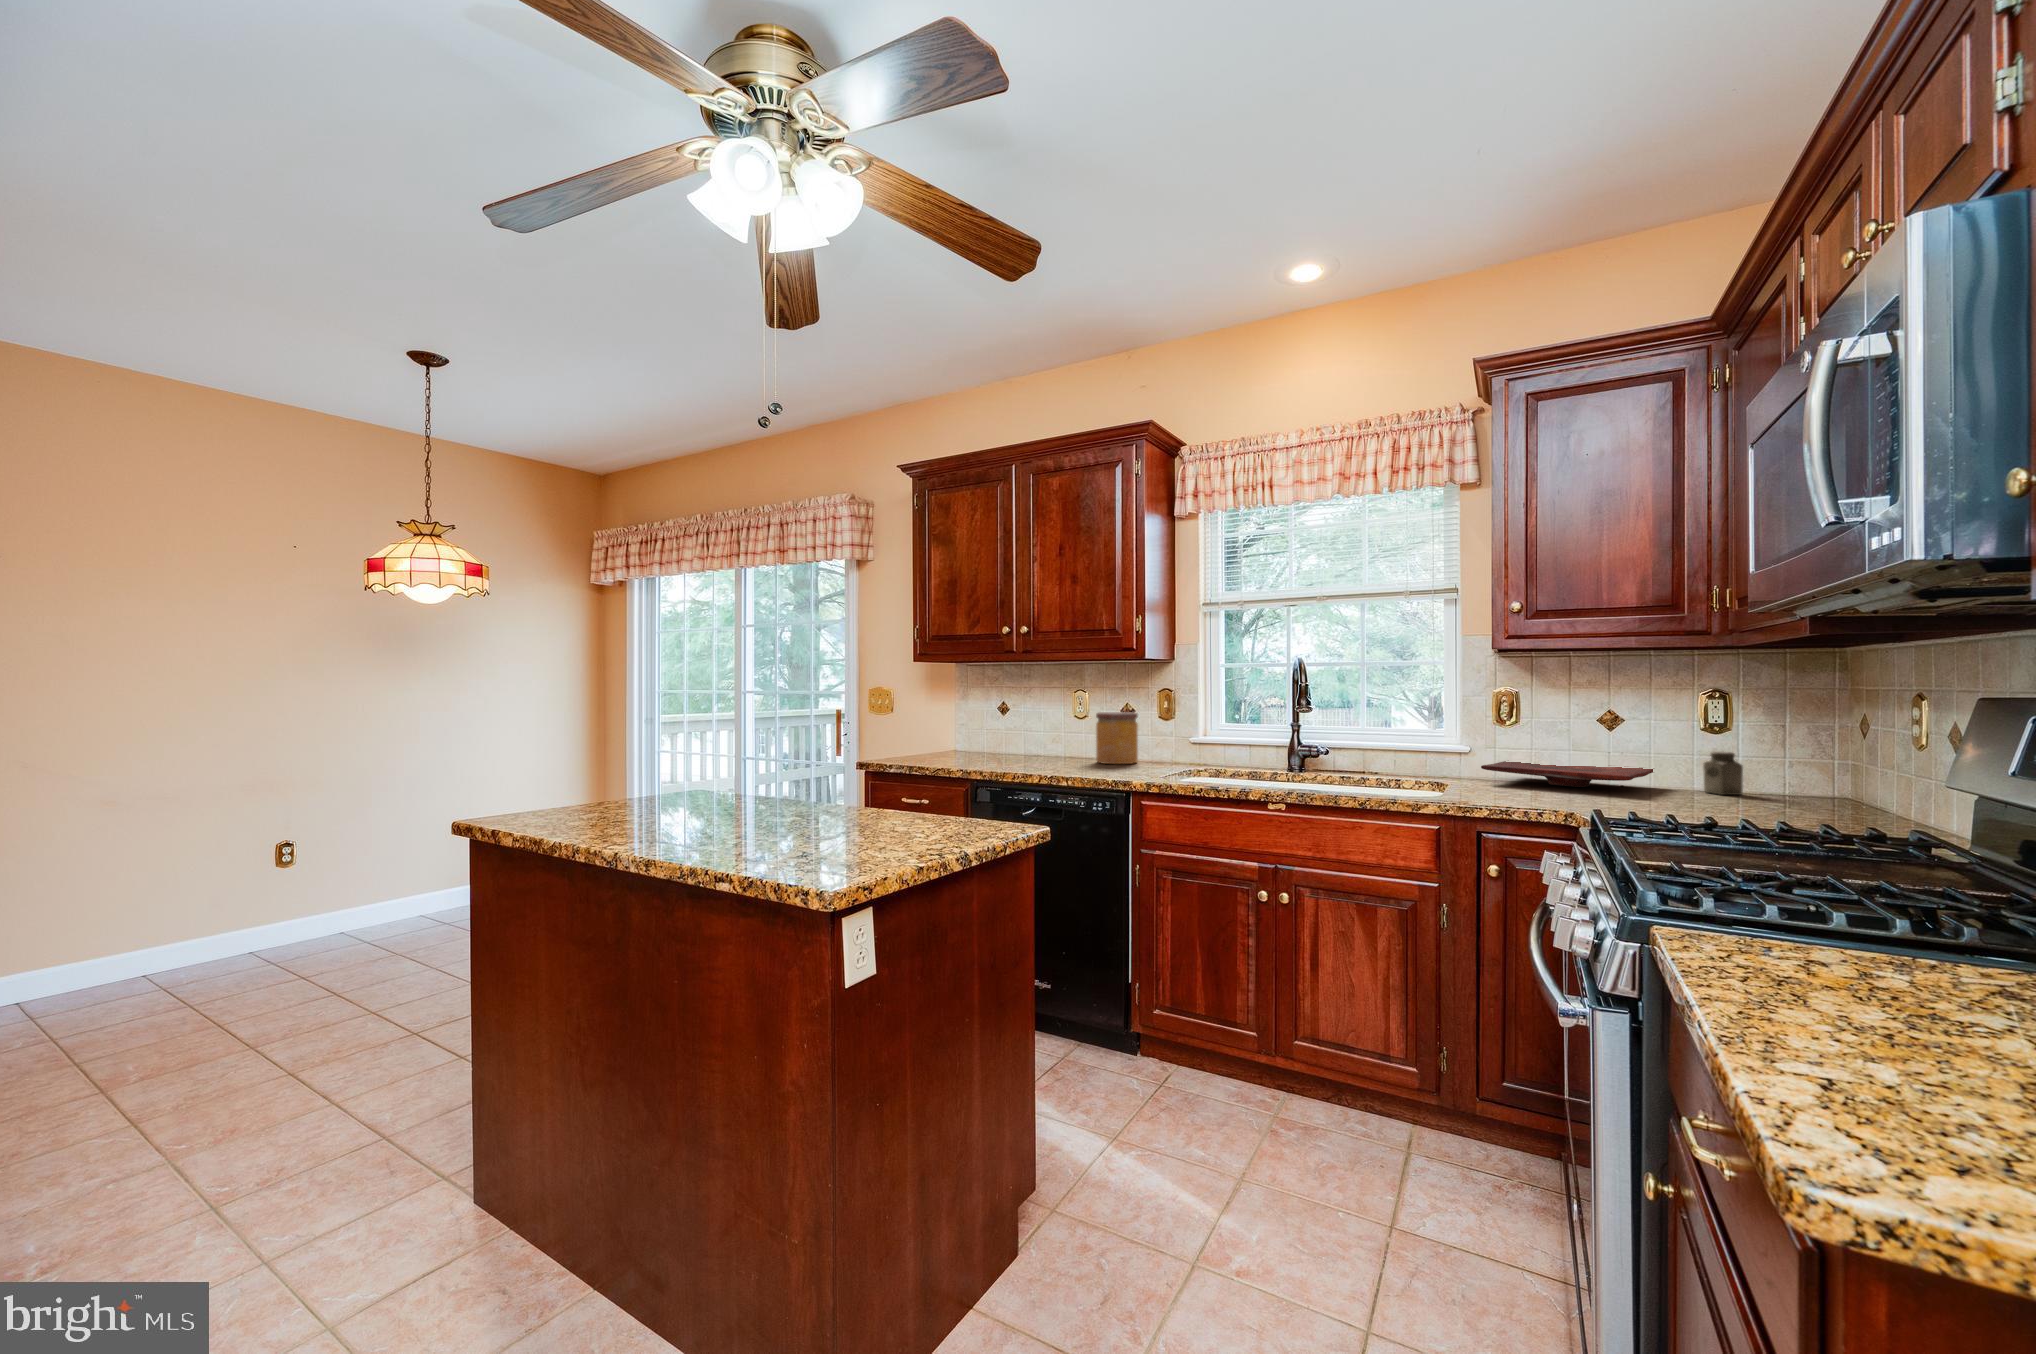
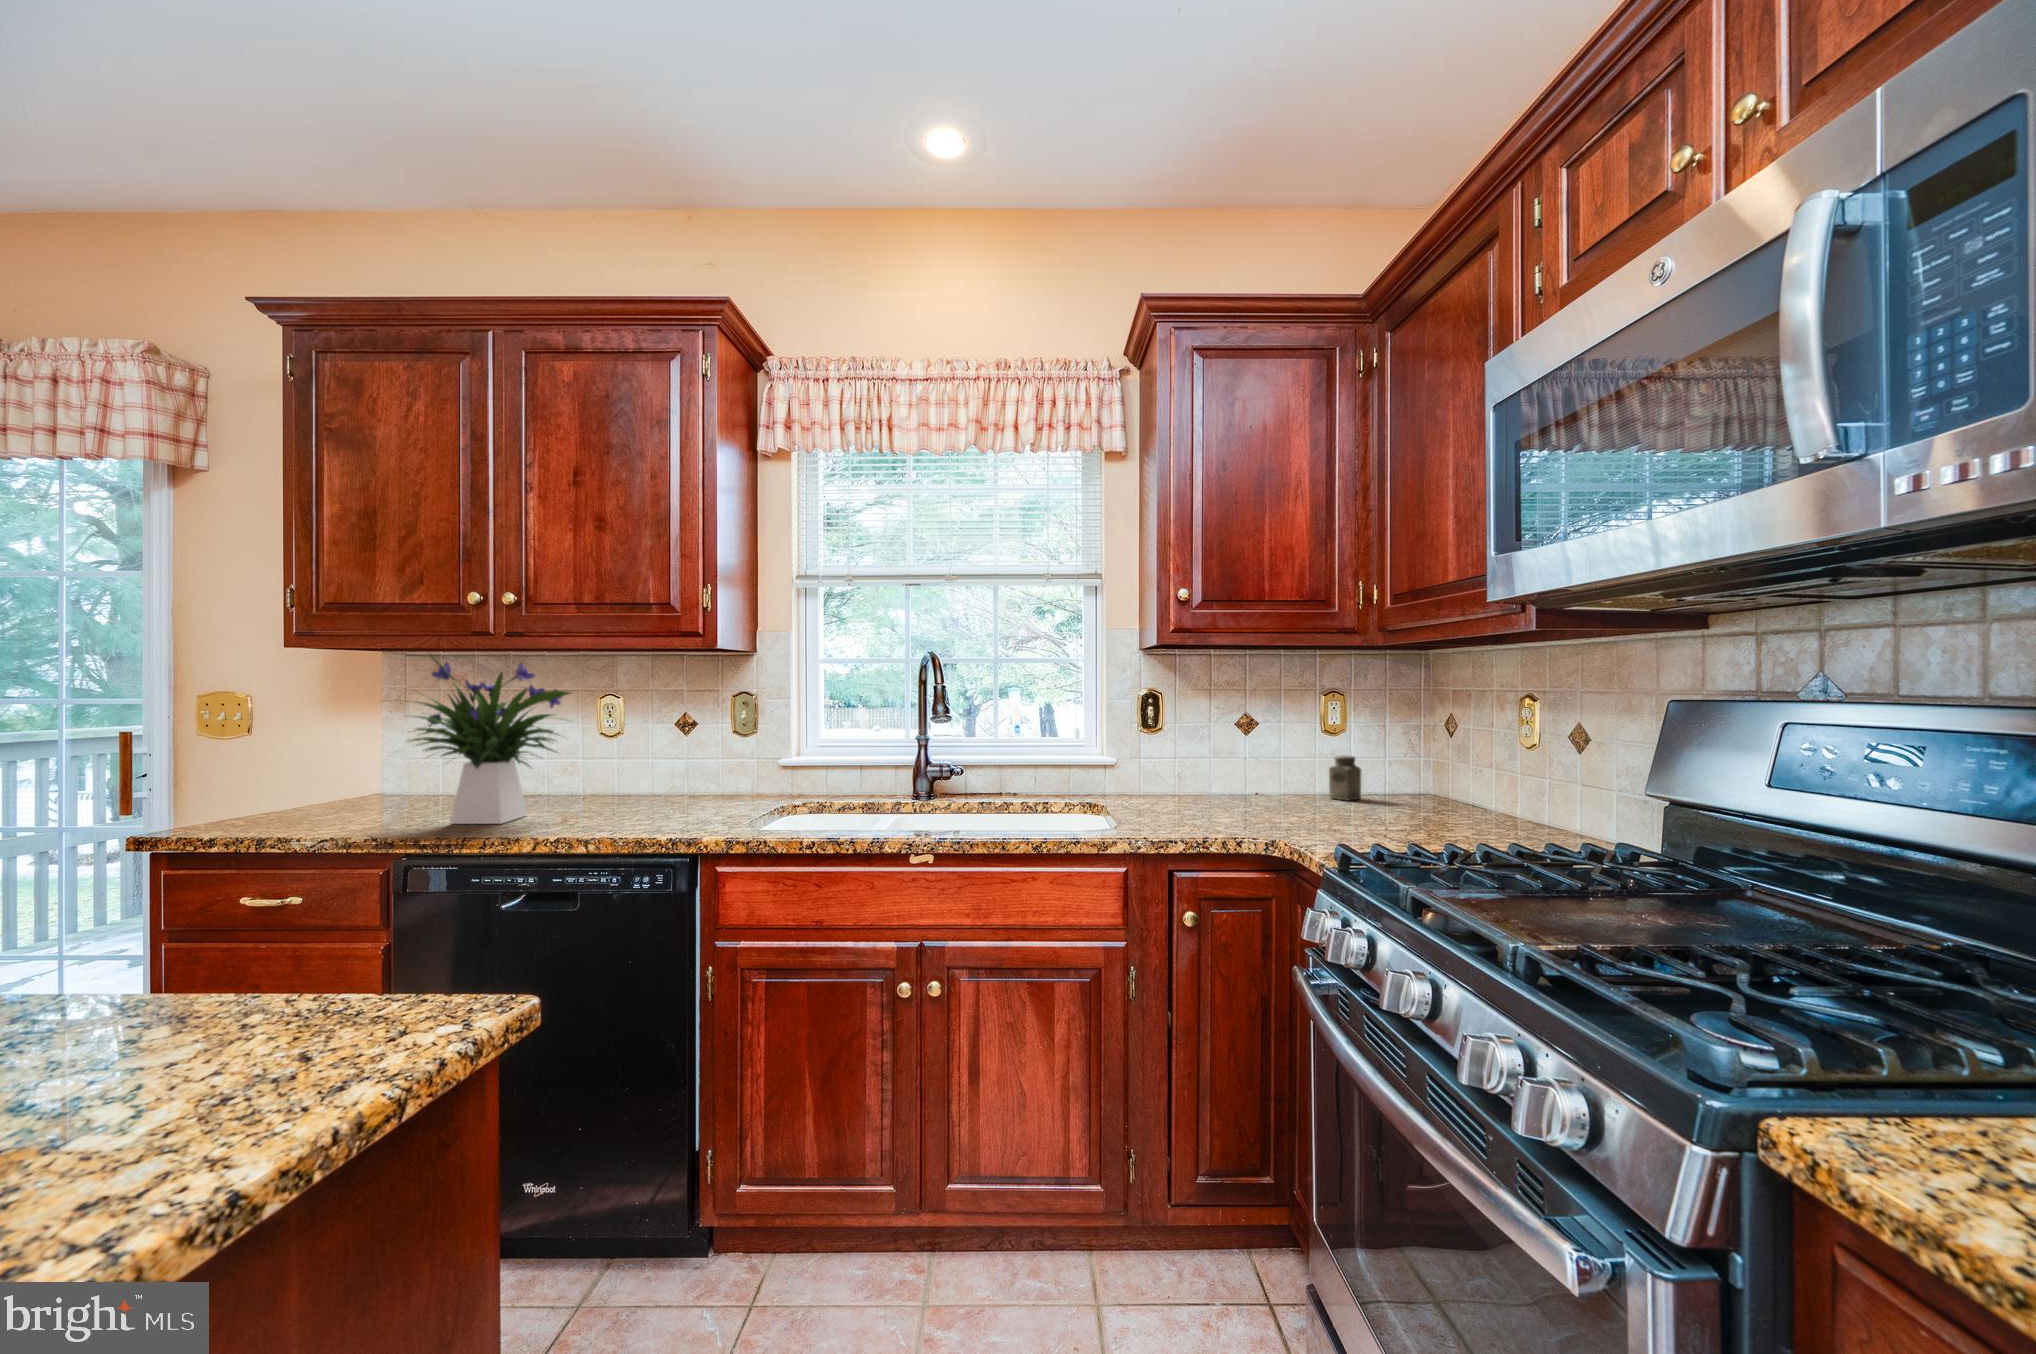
flower arrangement: none [961,664,1061,768] -> present [411,655,571,824]
jar: present [1096,712,1138,764] -> none [633,726,698,804]
cutting board: present [1481,761,1653,787] -> none [1135,771,1288,800]

